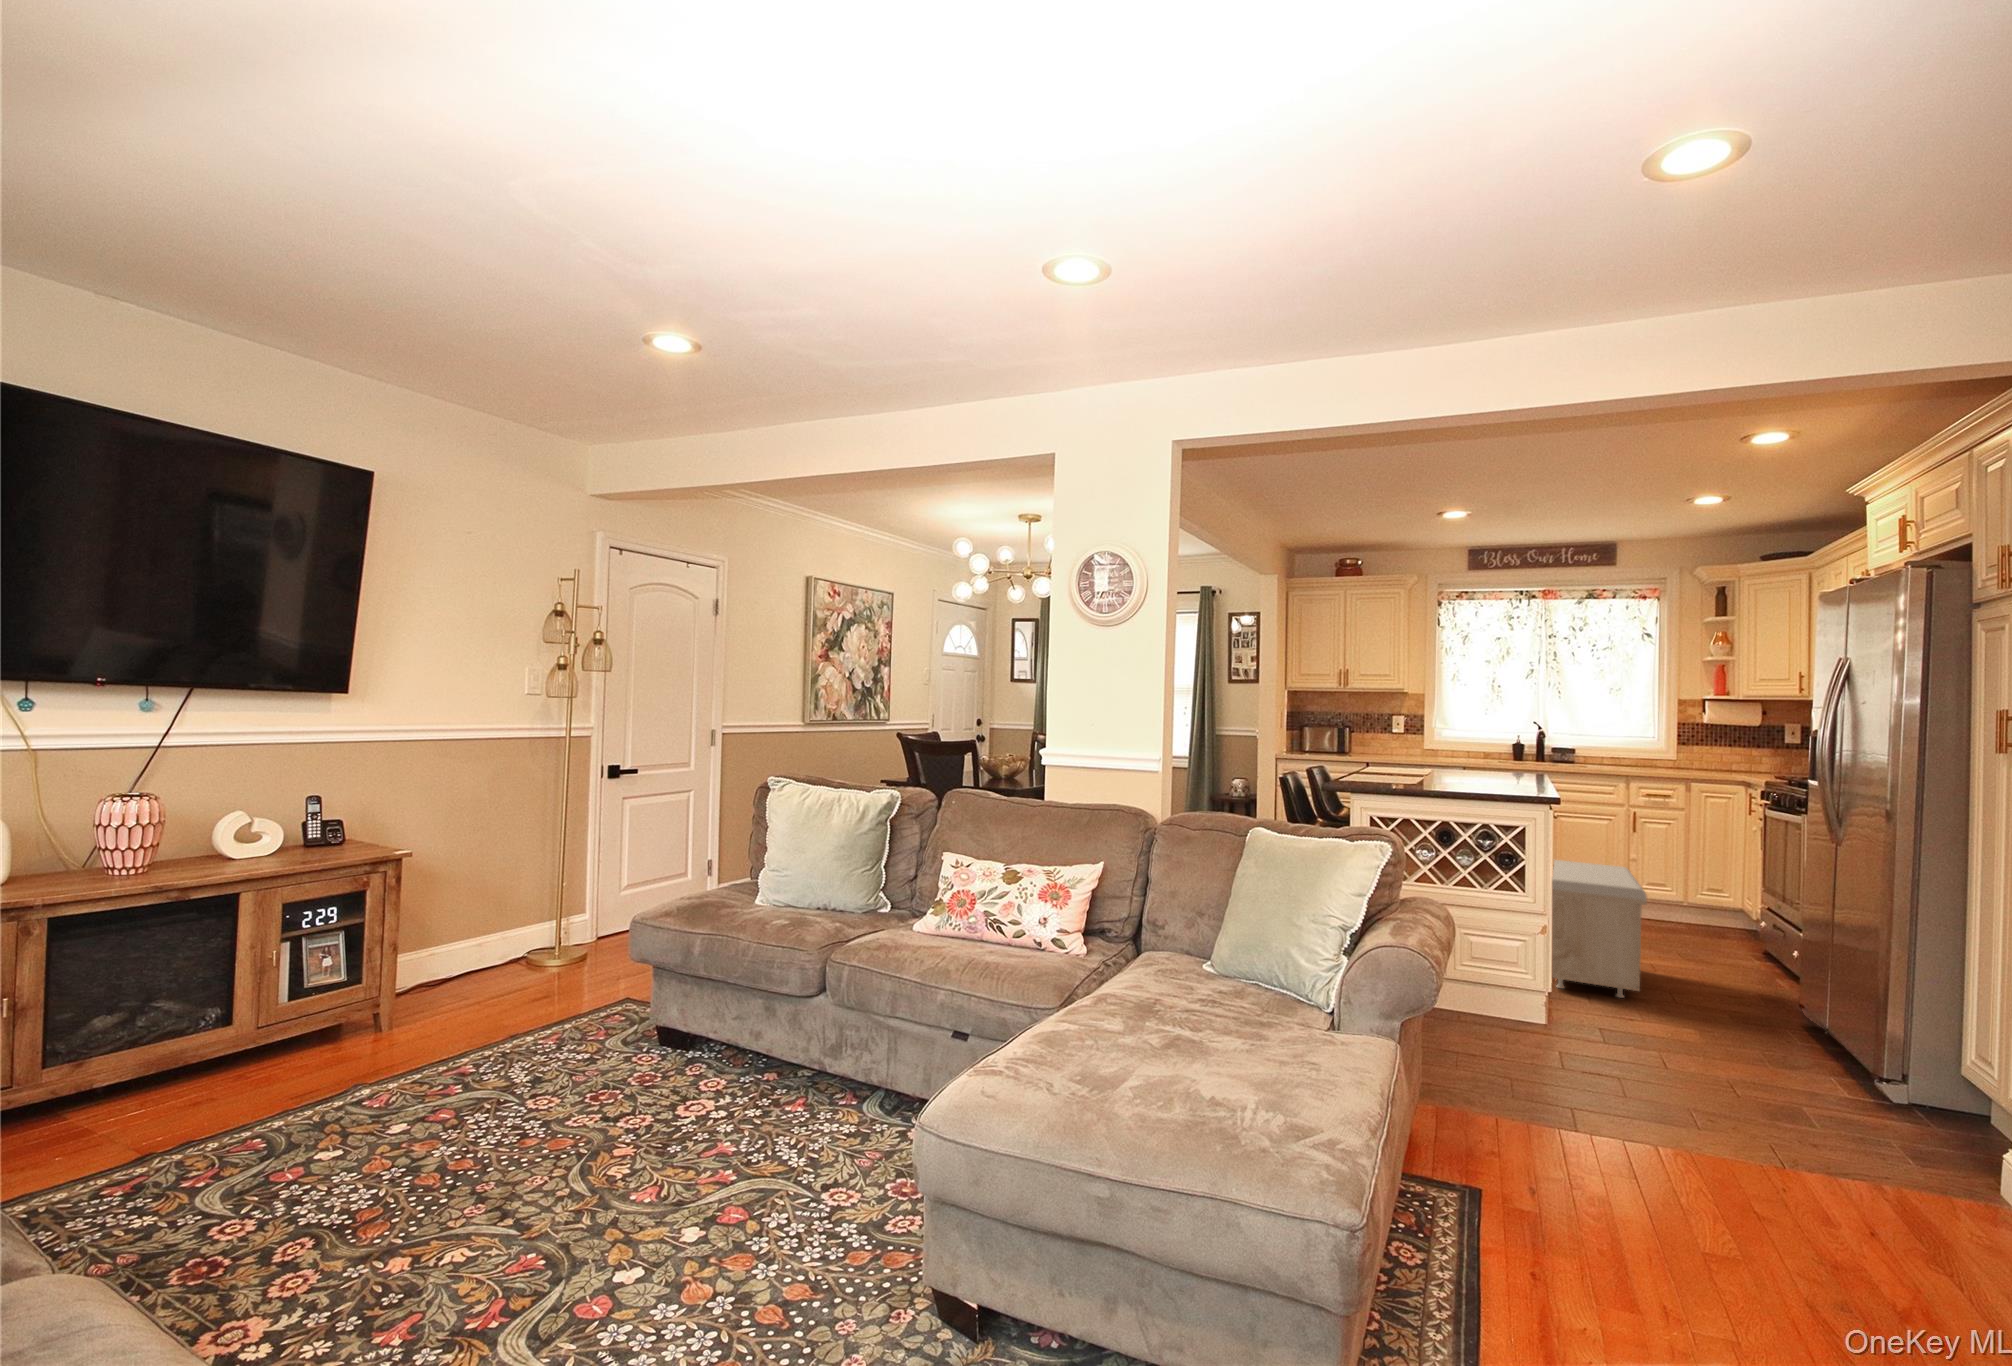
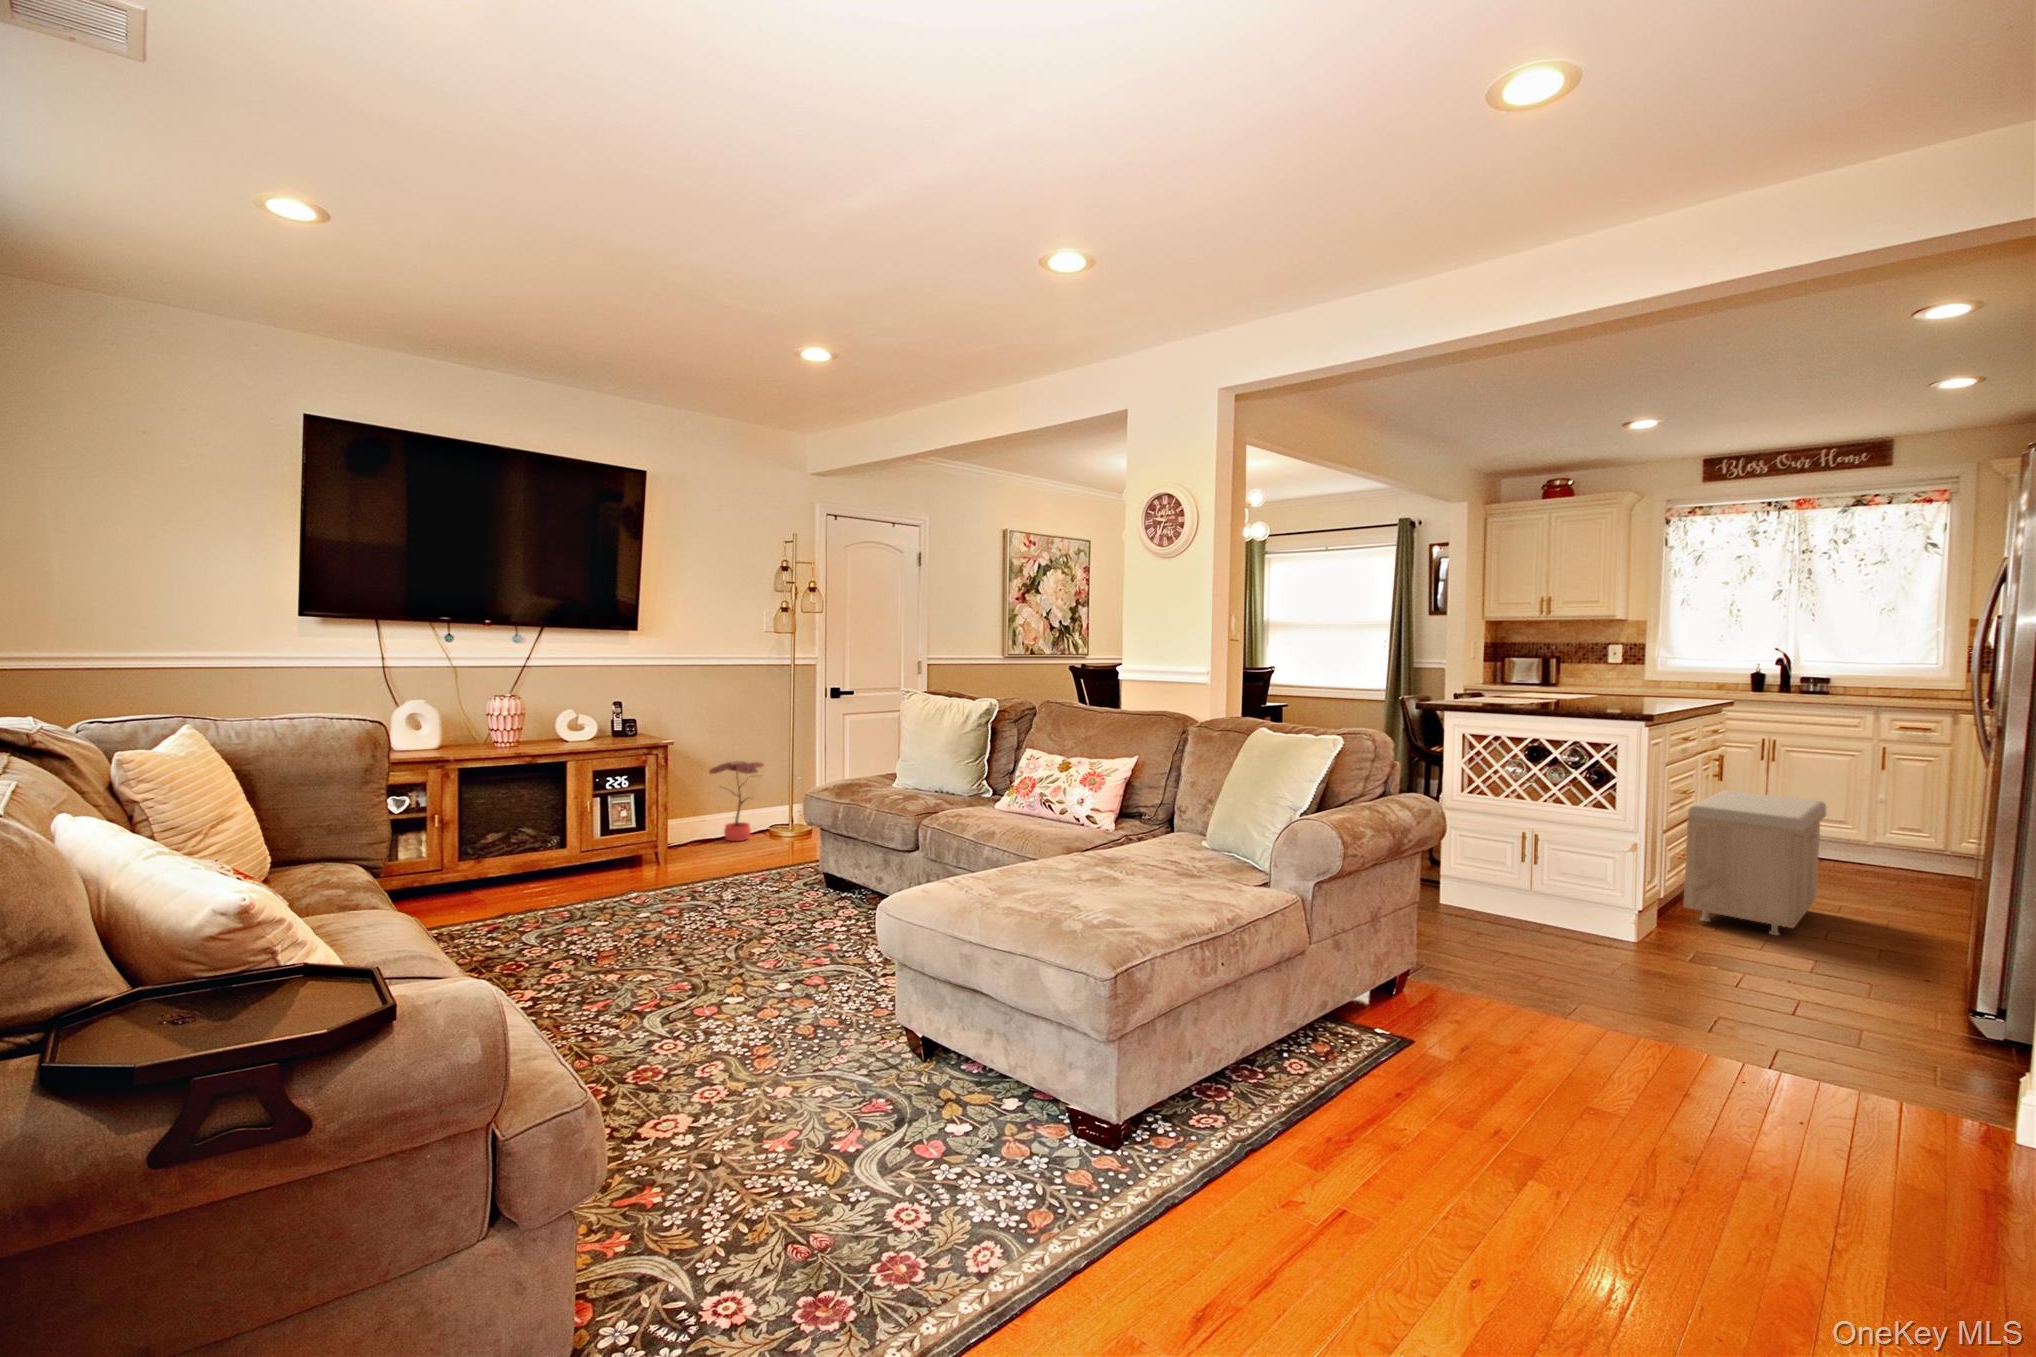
potted plant: none [453,868,532,978] -> present [709,761,763,841]

